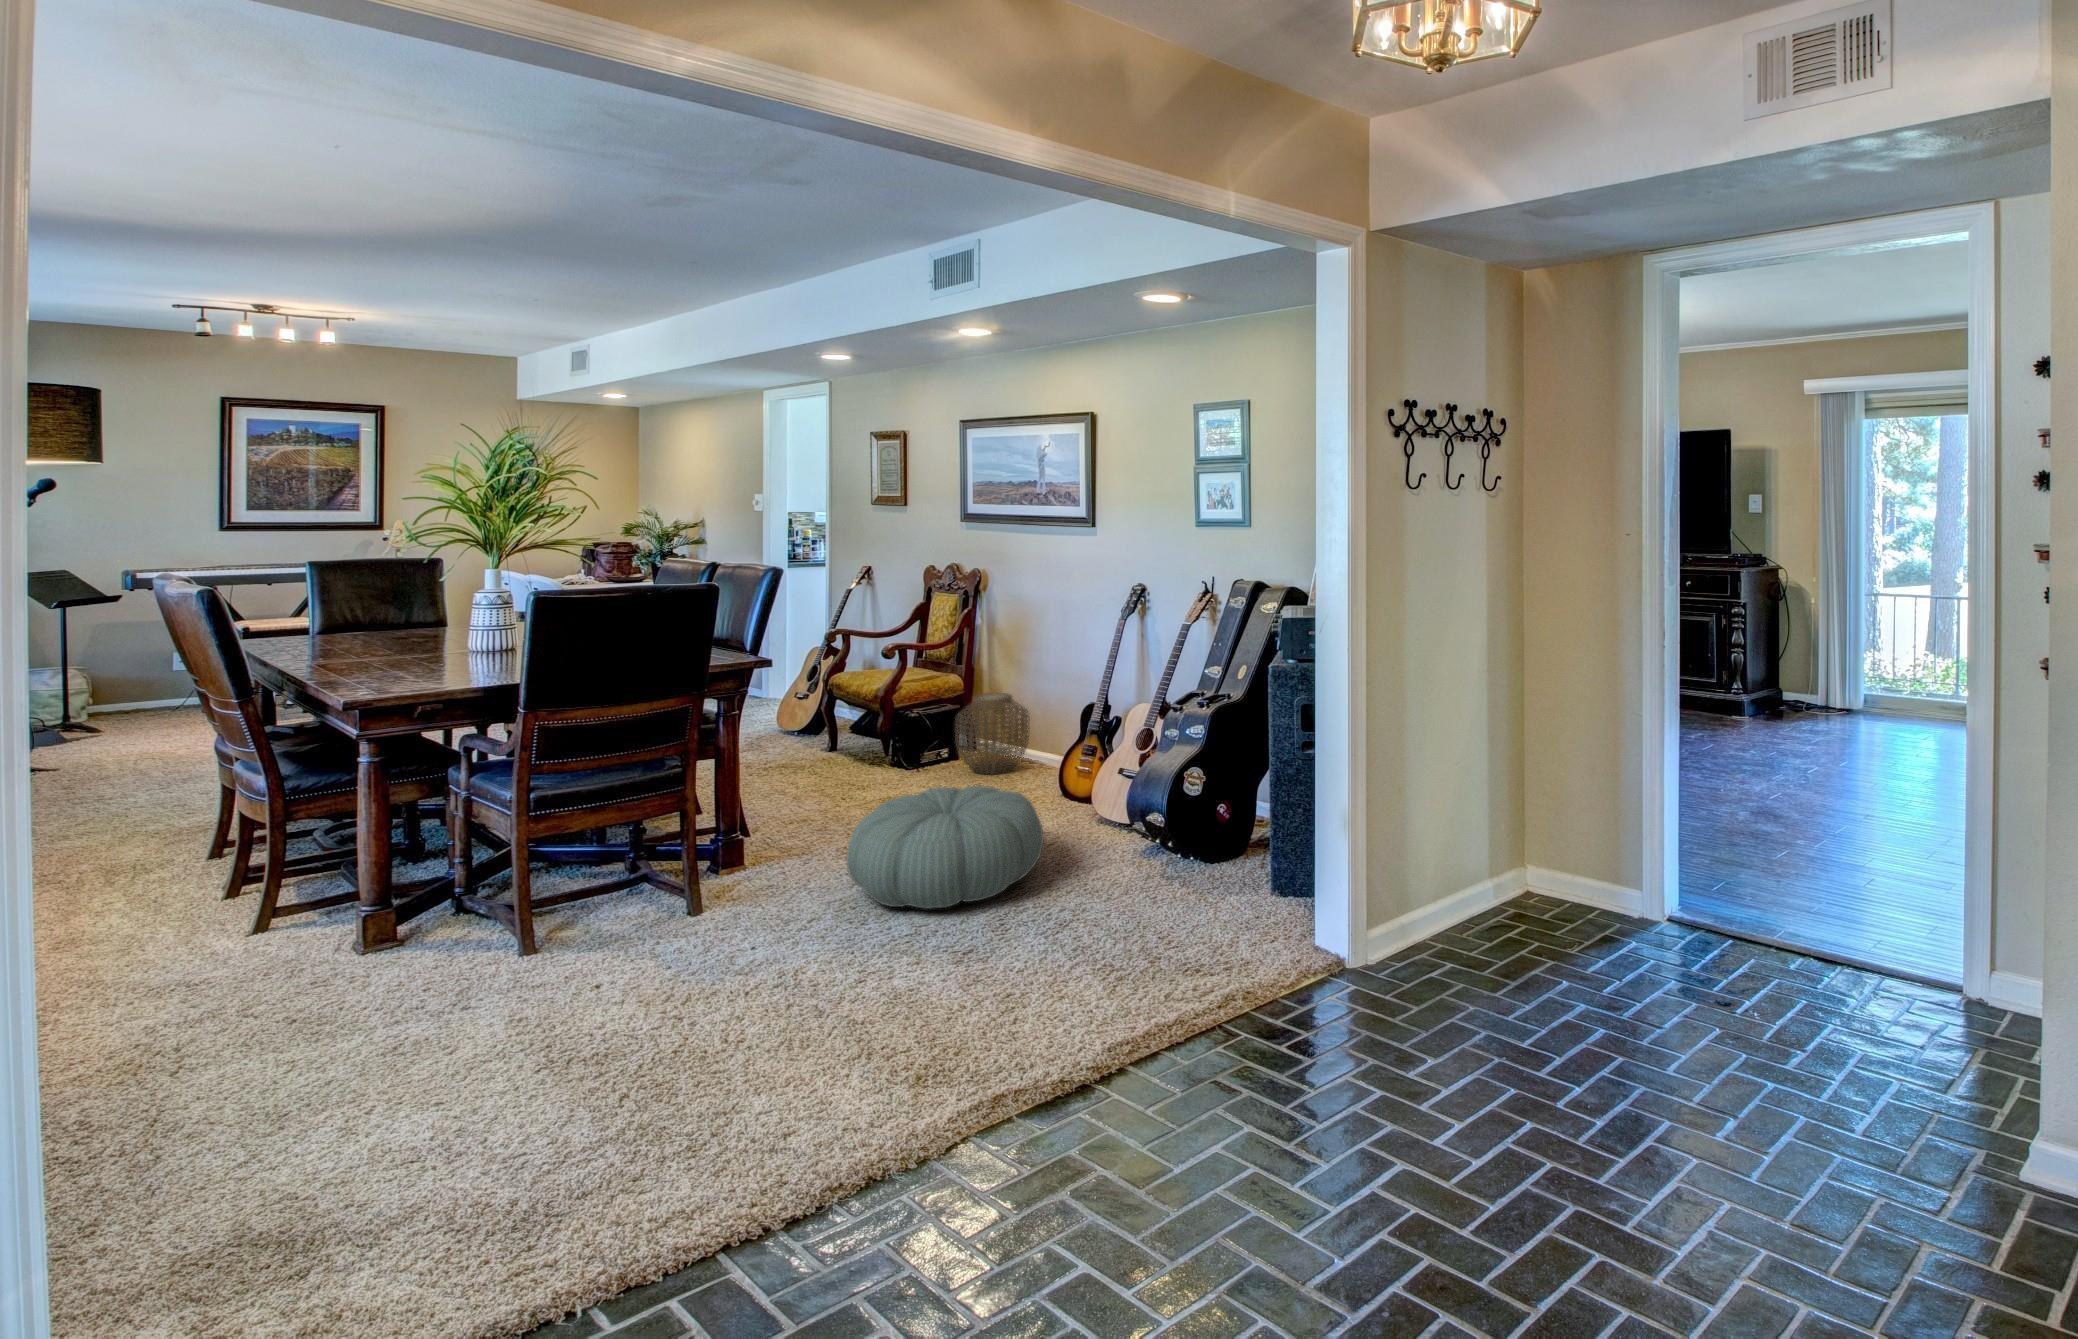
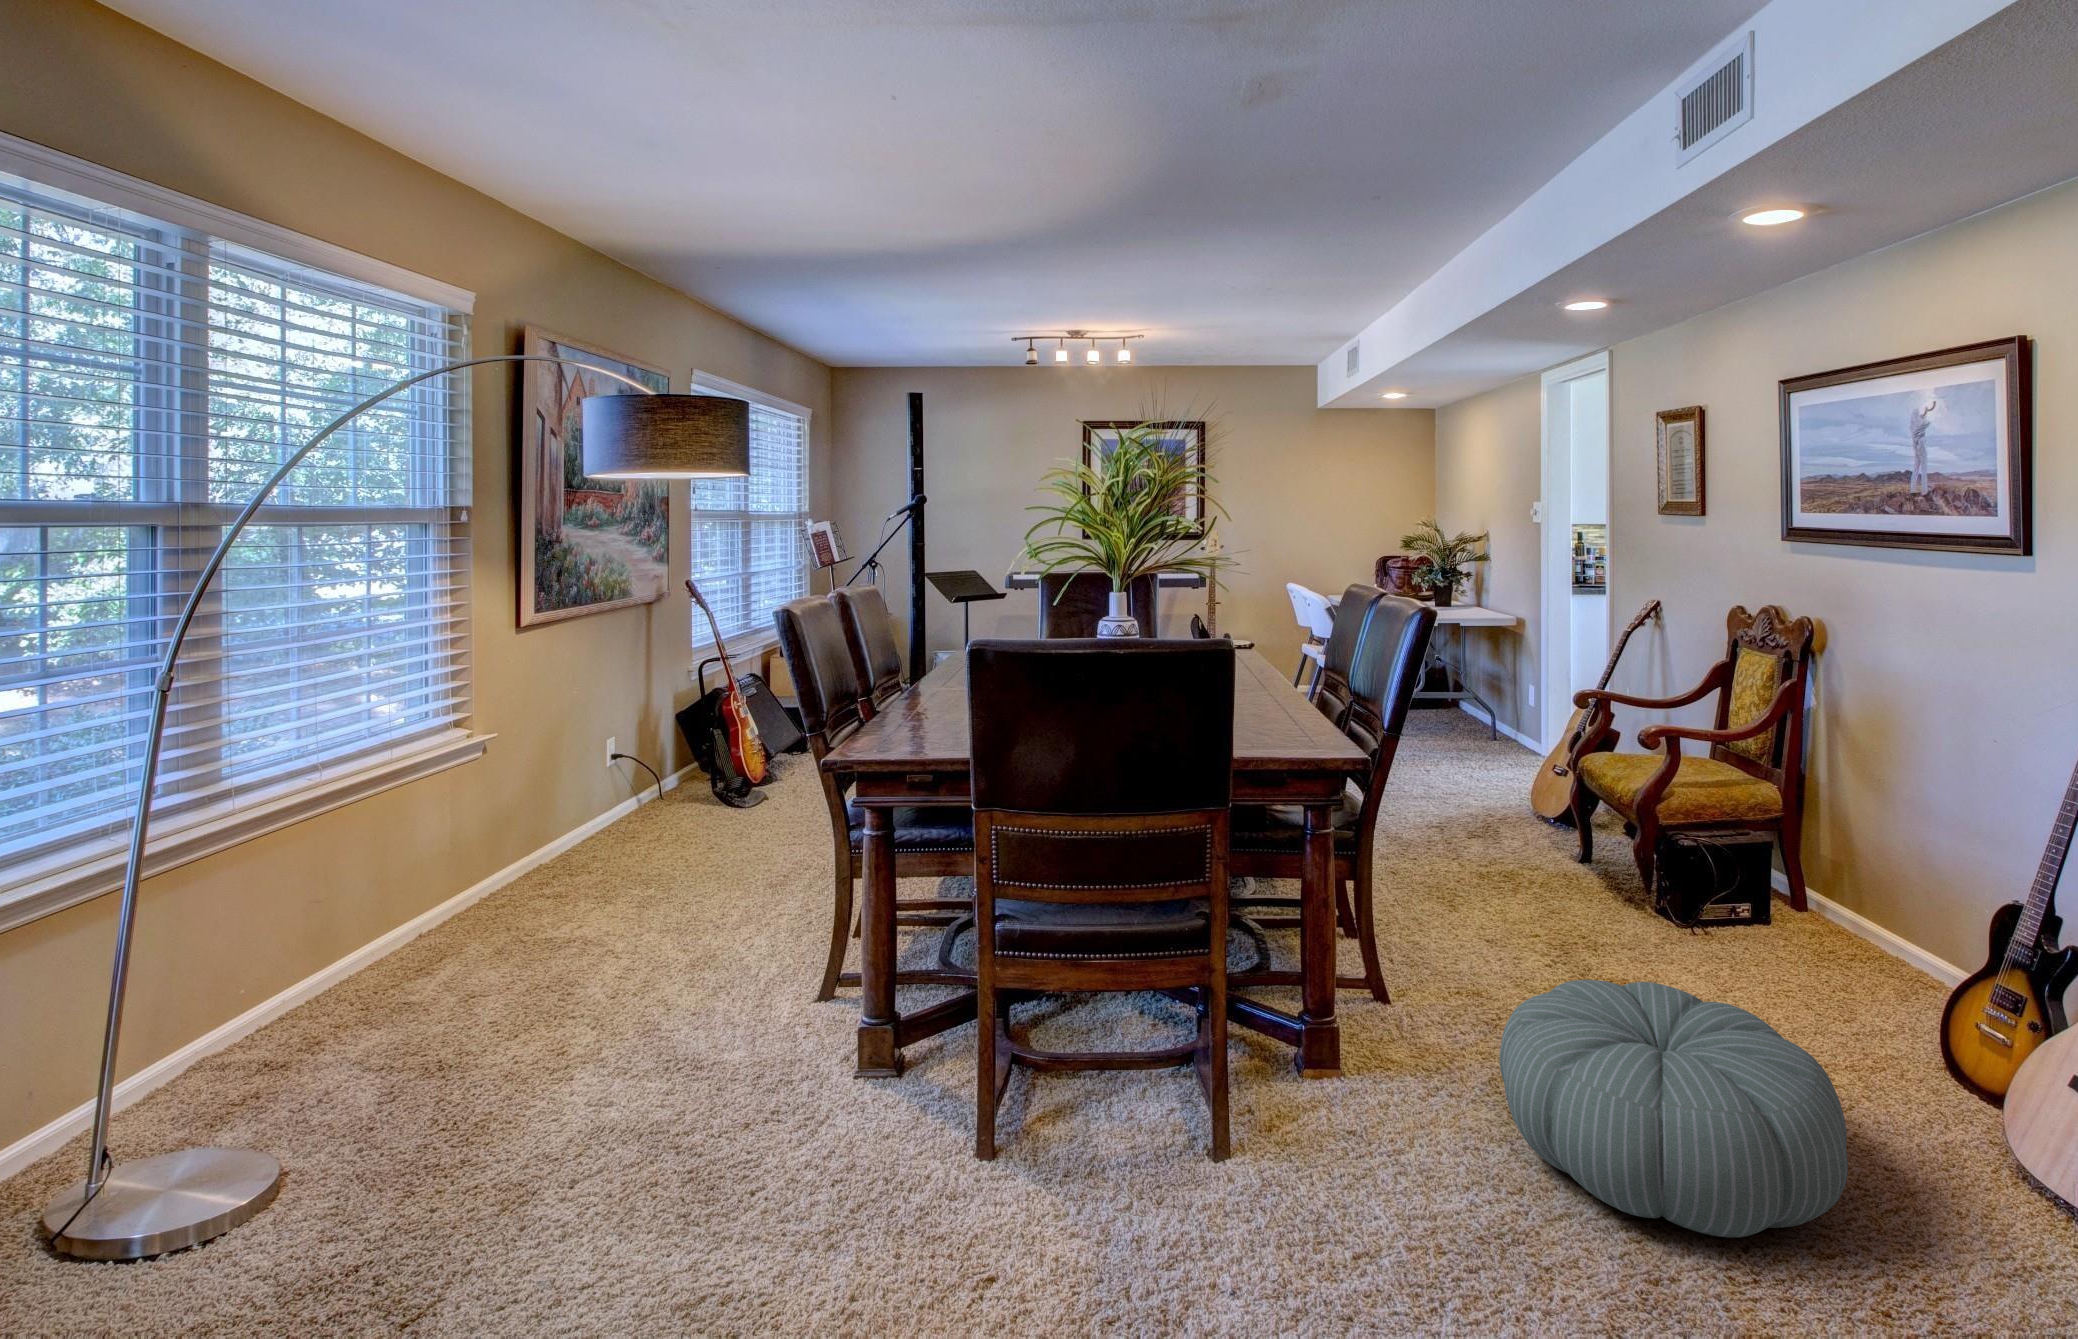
woven basket: present [955,693,1029,774] -> none [1754,825,1896,969]

